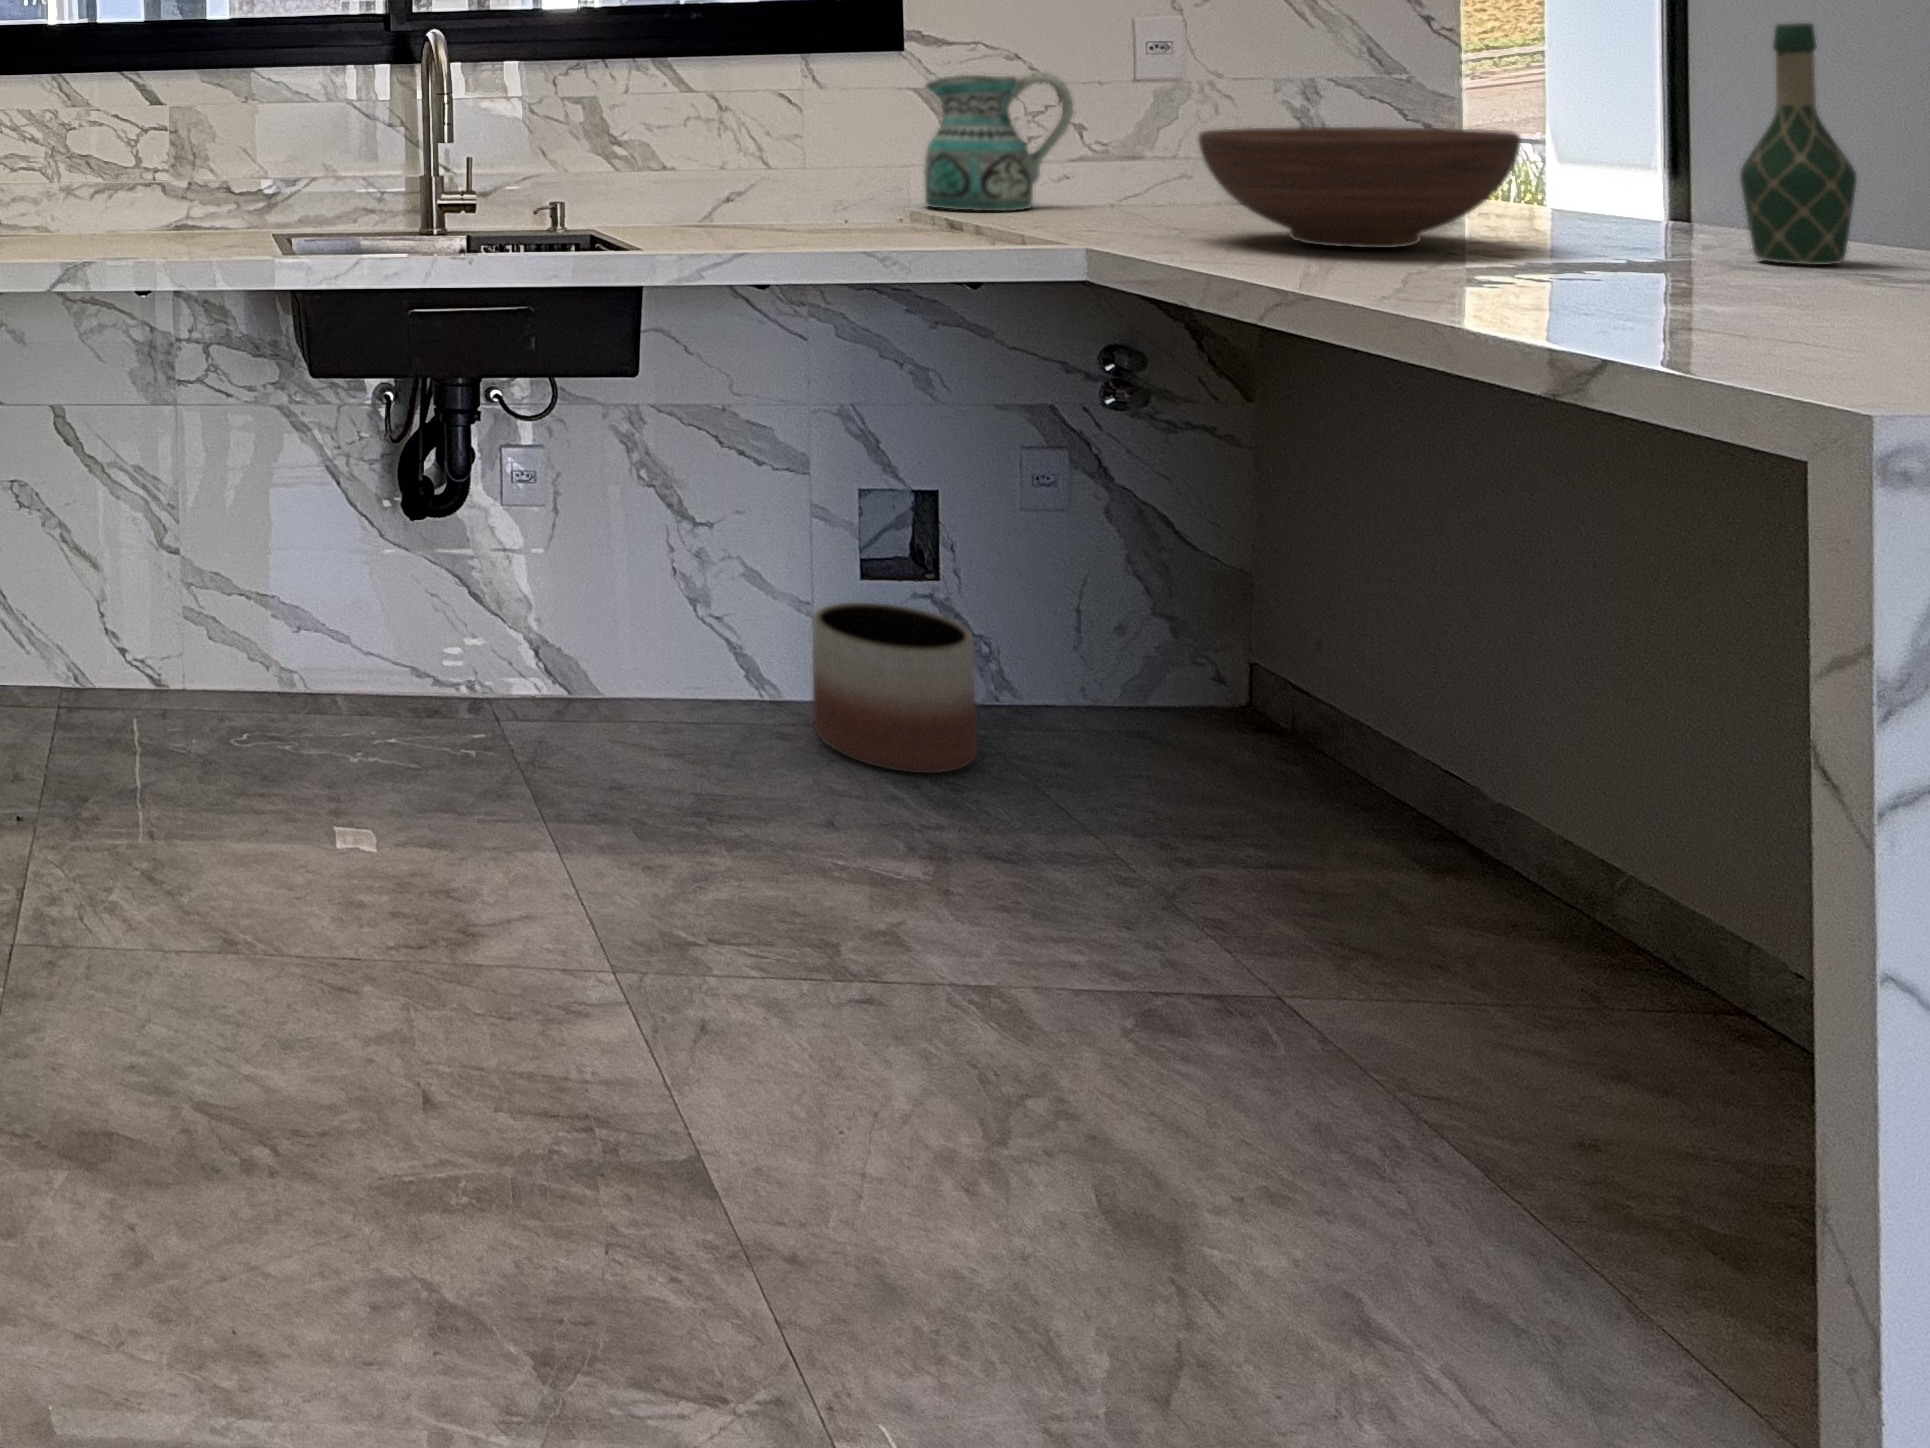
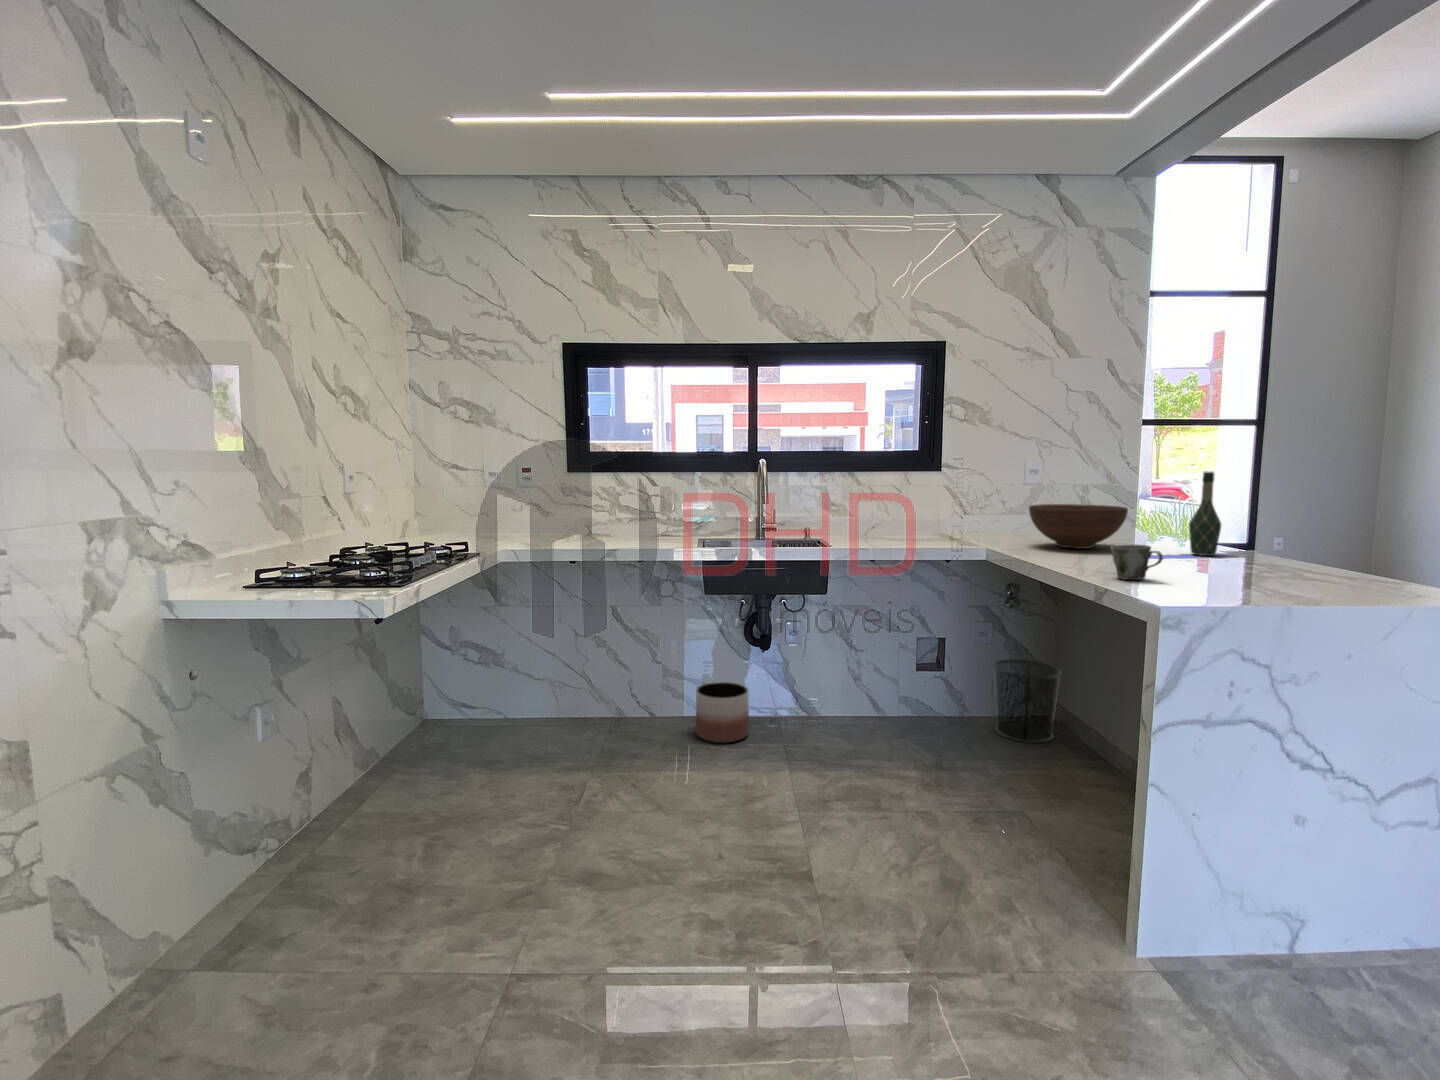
ceramic pitcher: present [925,72,1073,211] -> none [949,481,1001,533]
mug: none [1581,234,1783,340] -> present [1111,544,1163,580]
waste bin: none [1081,548,1300,789] -> present [993,659,1062,743]
planter: present [813,603,977,773] -> present [696,682,749,743]

